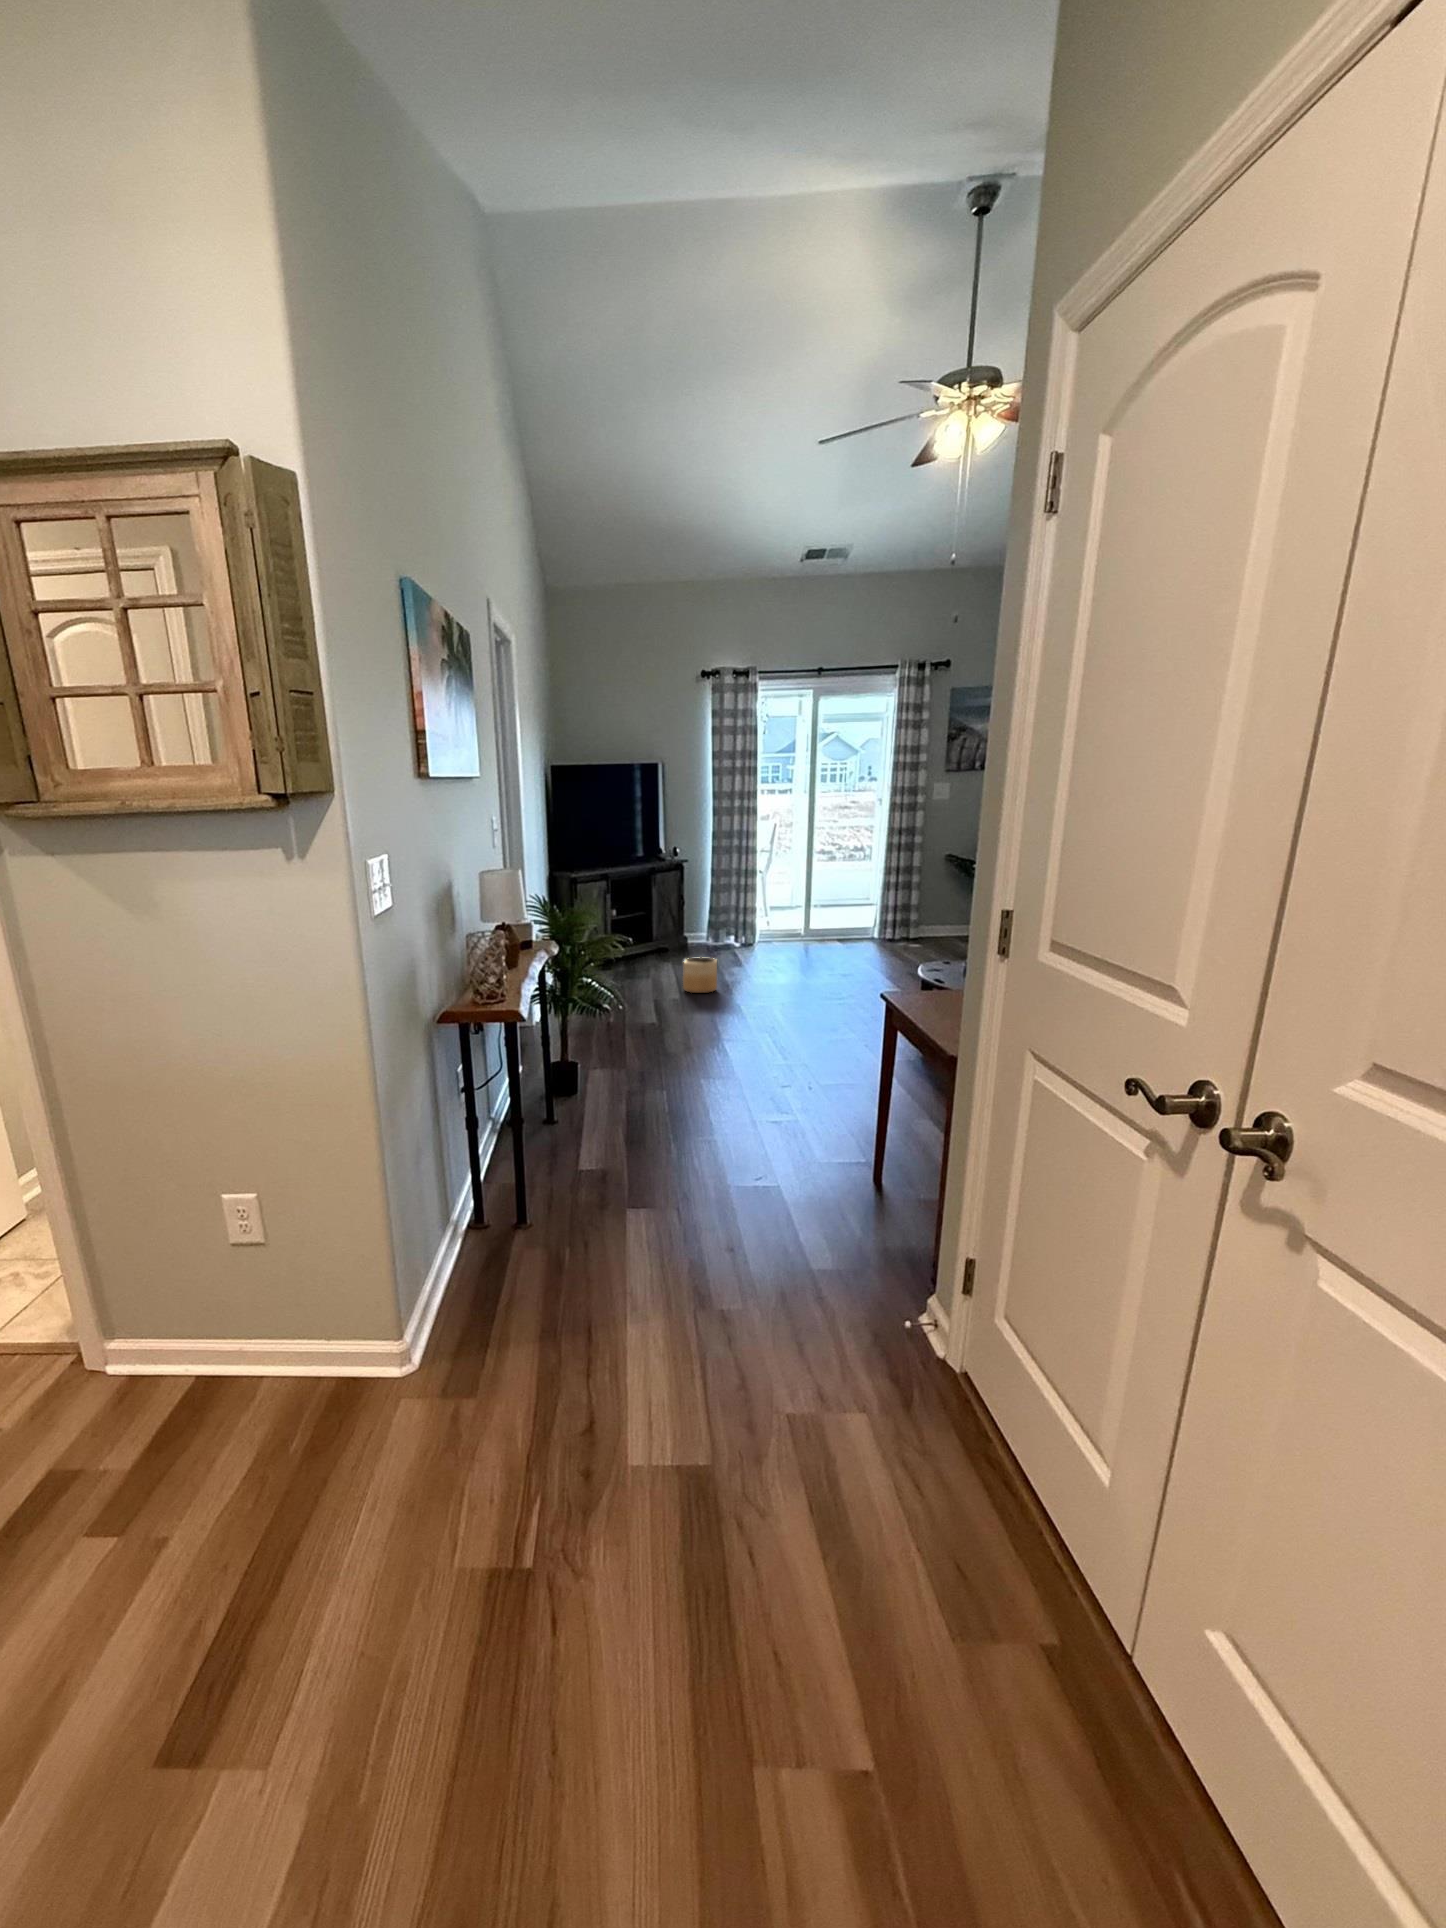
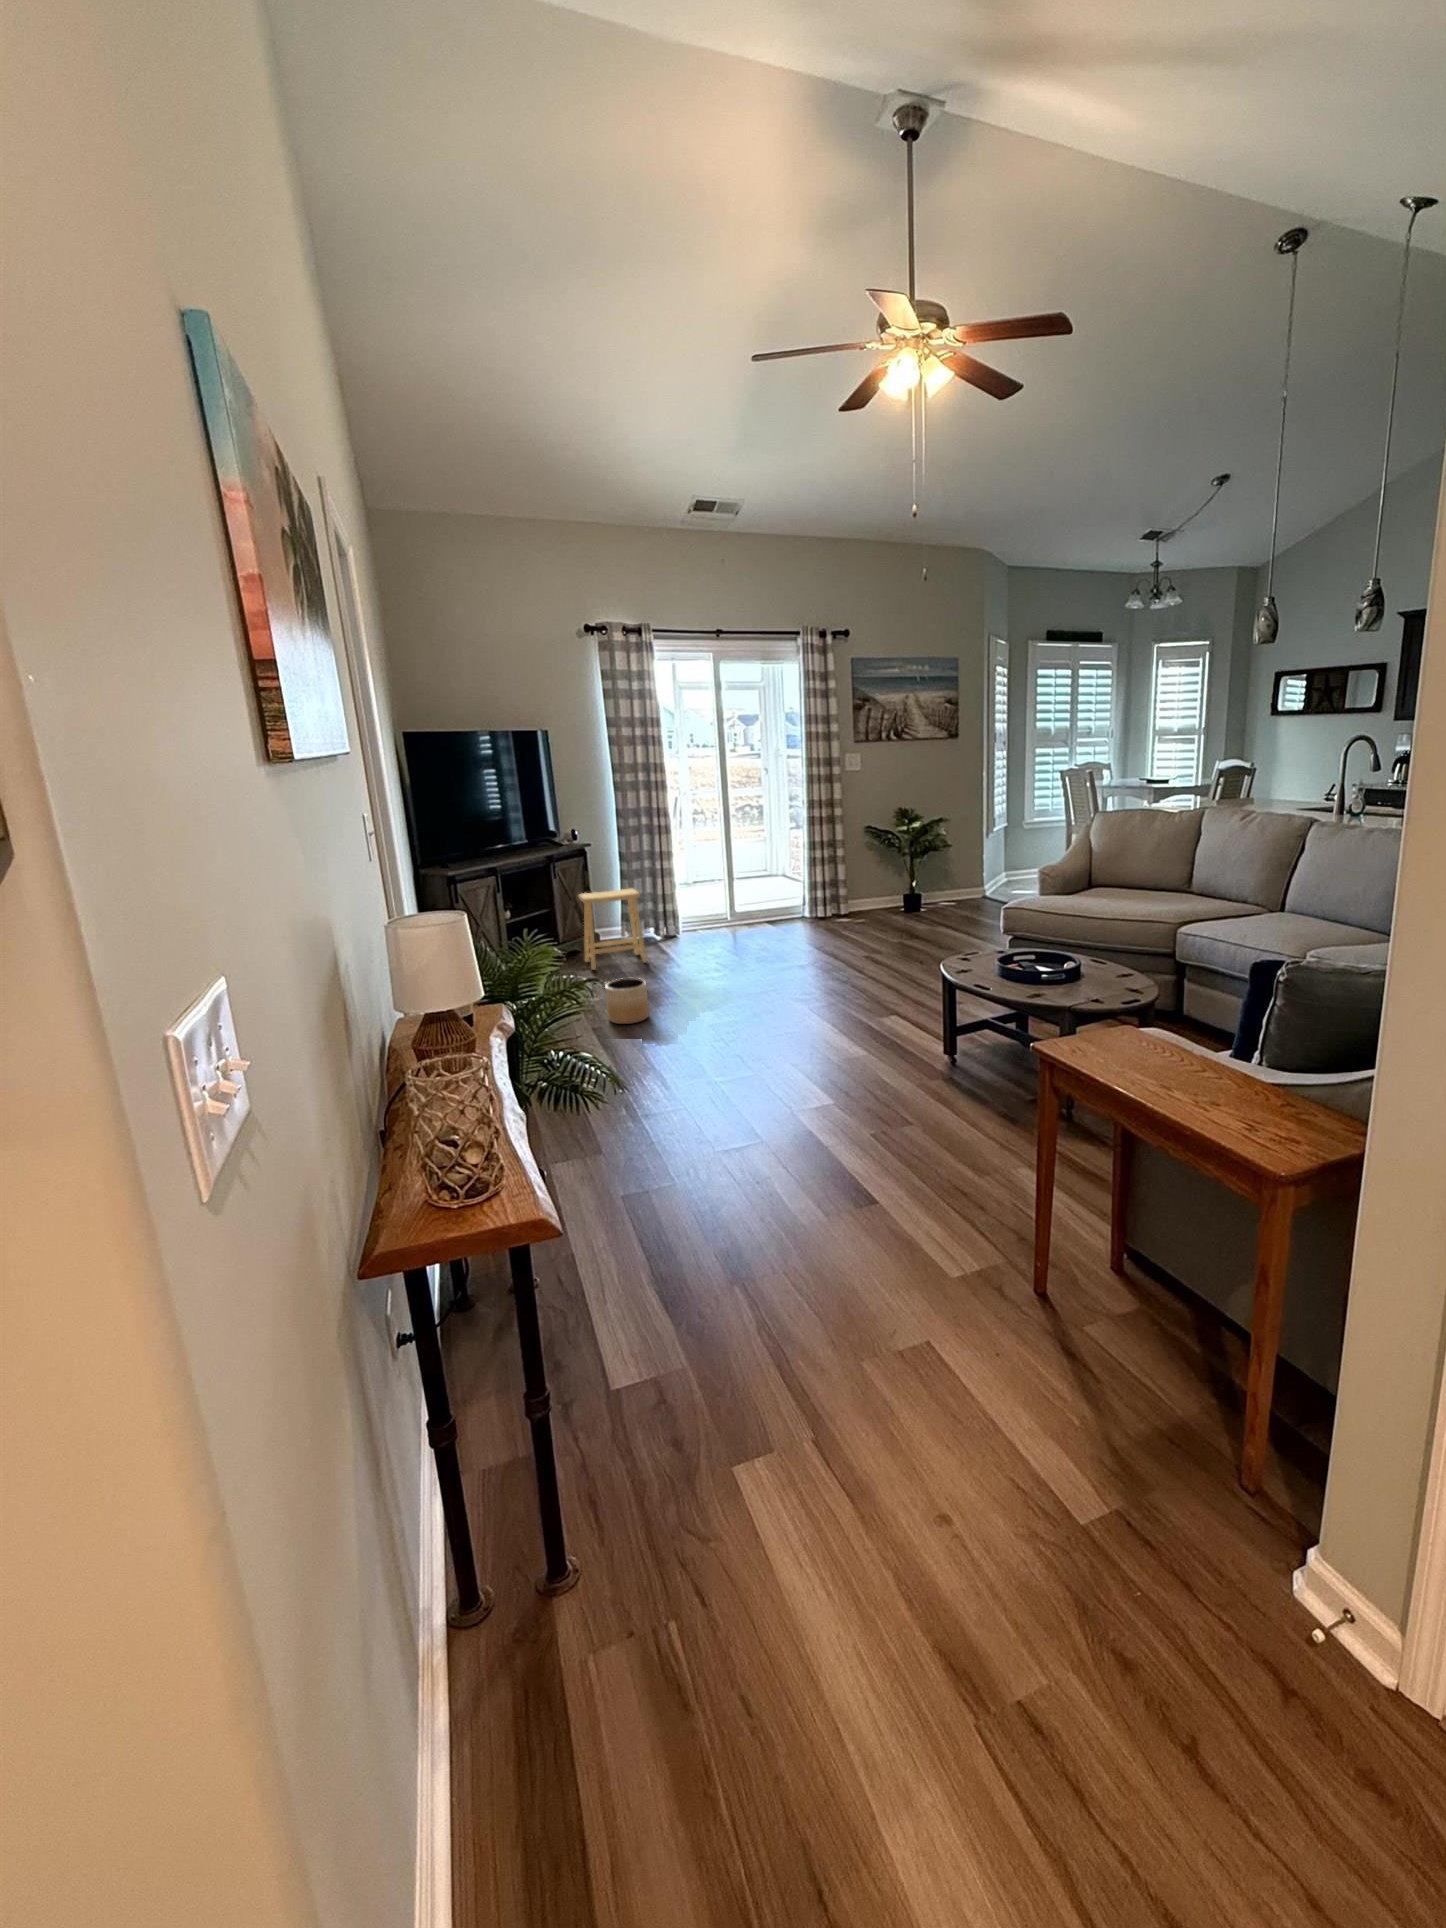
footstool: none [673,896,724,961] -> present [578,888,647,970]

